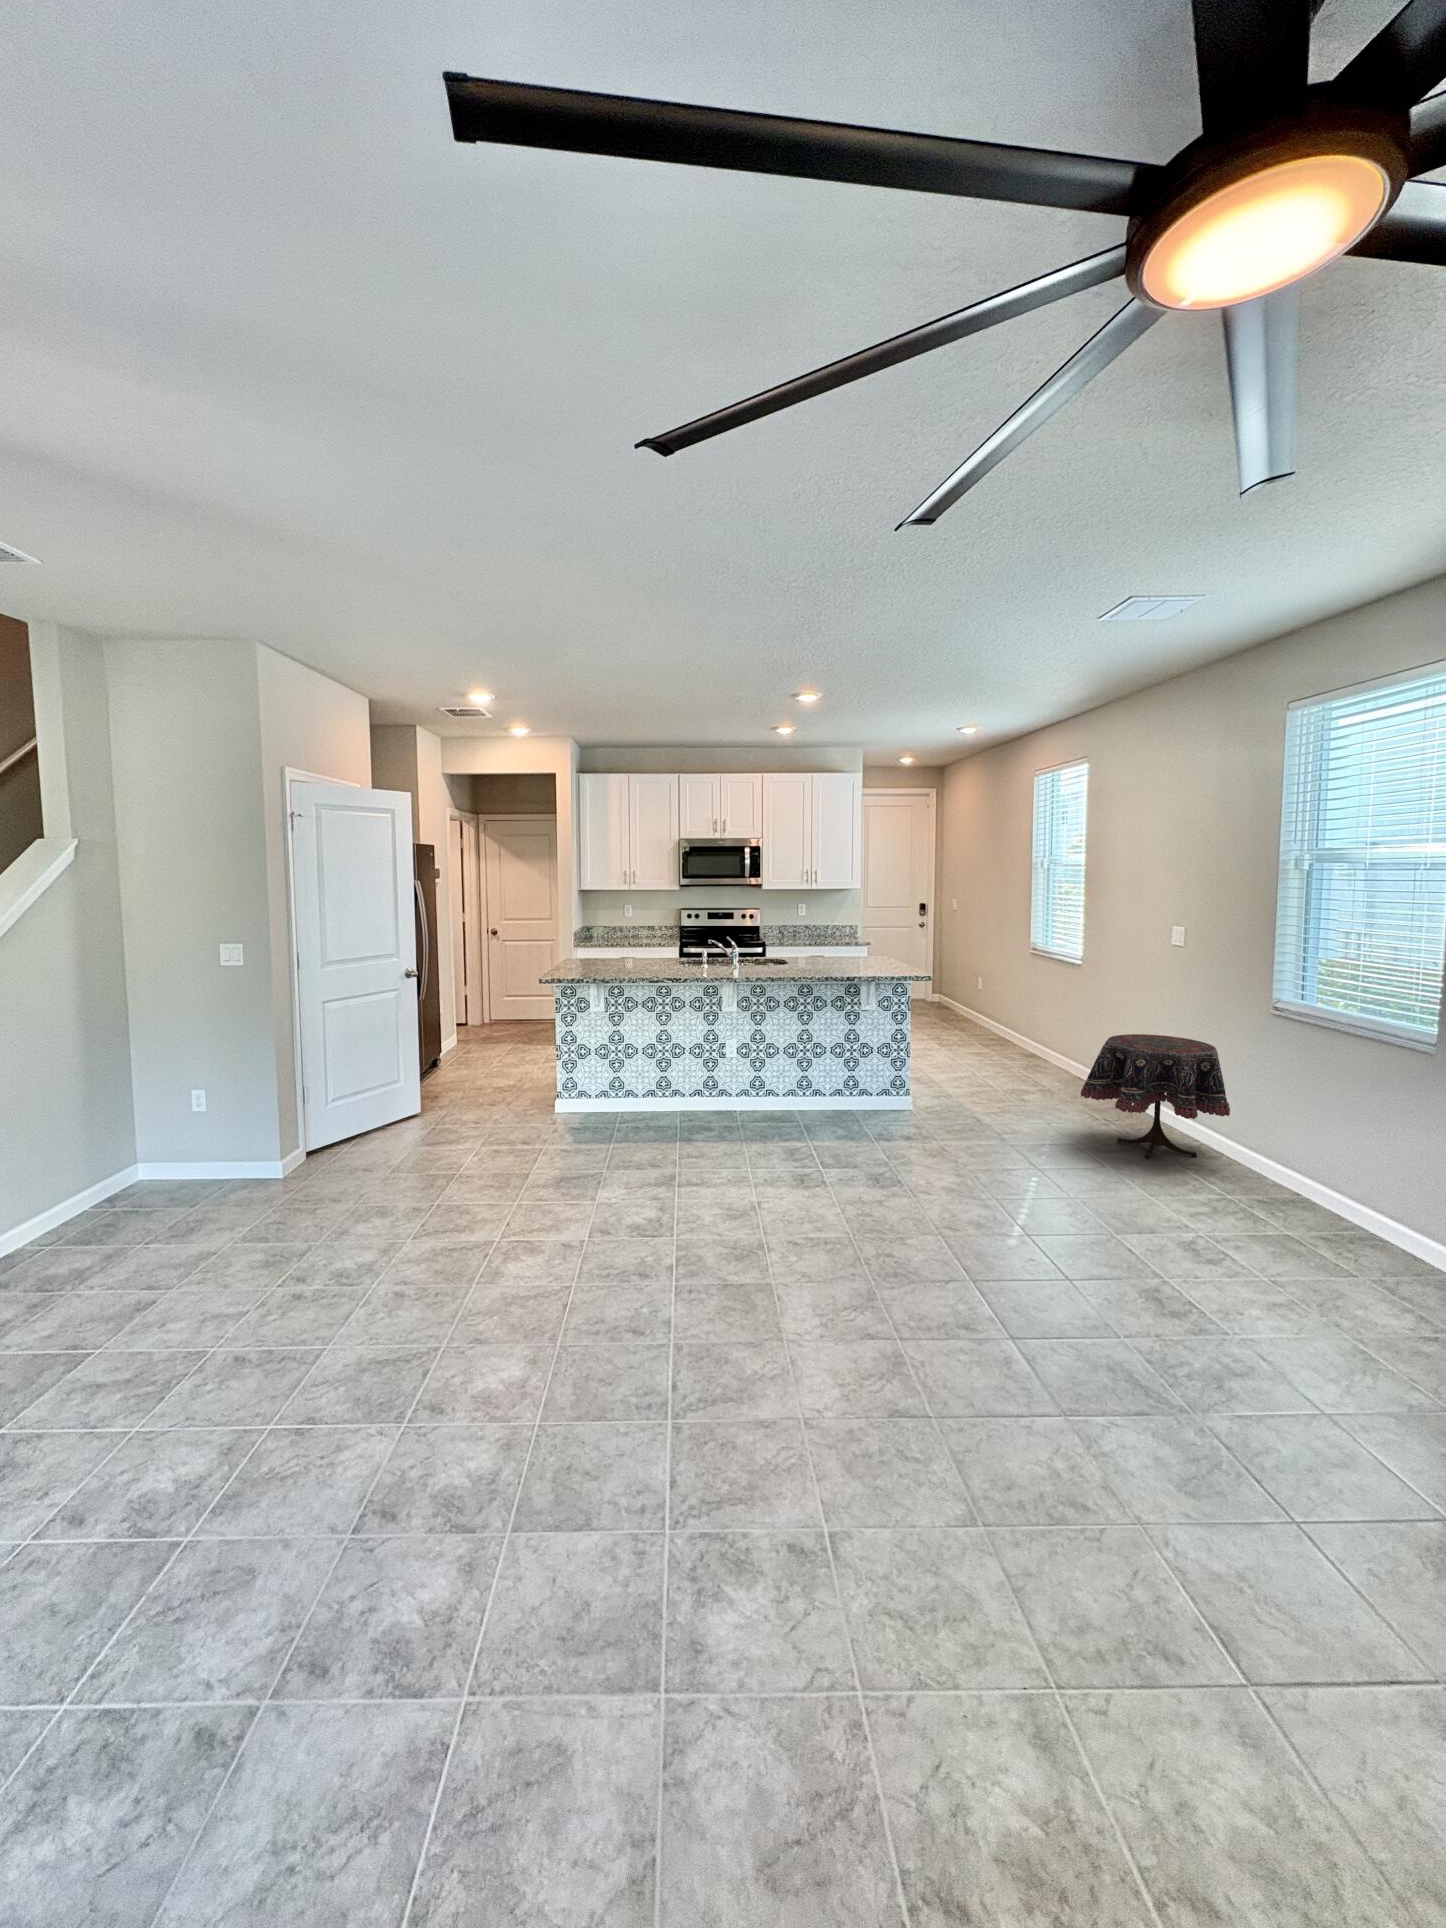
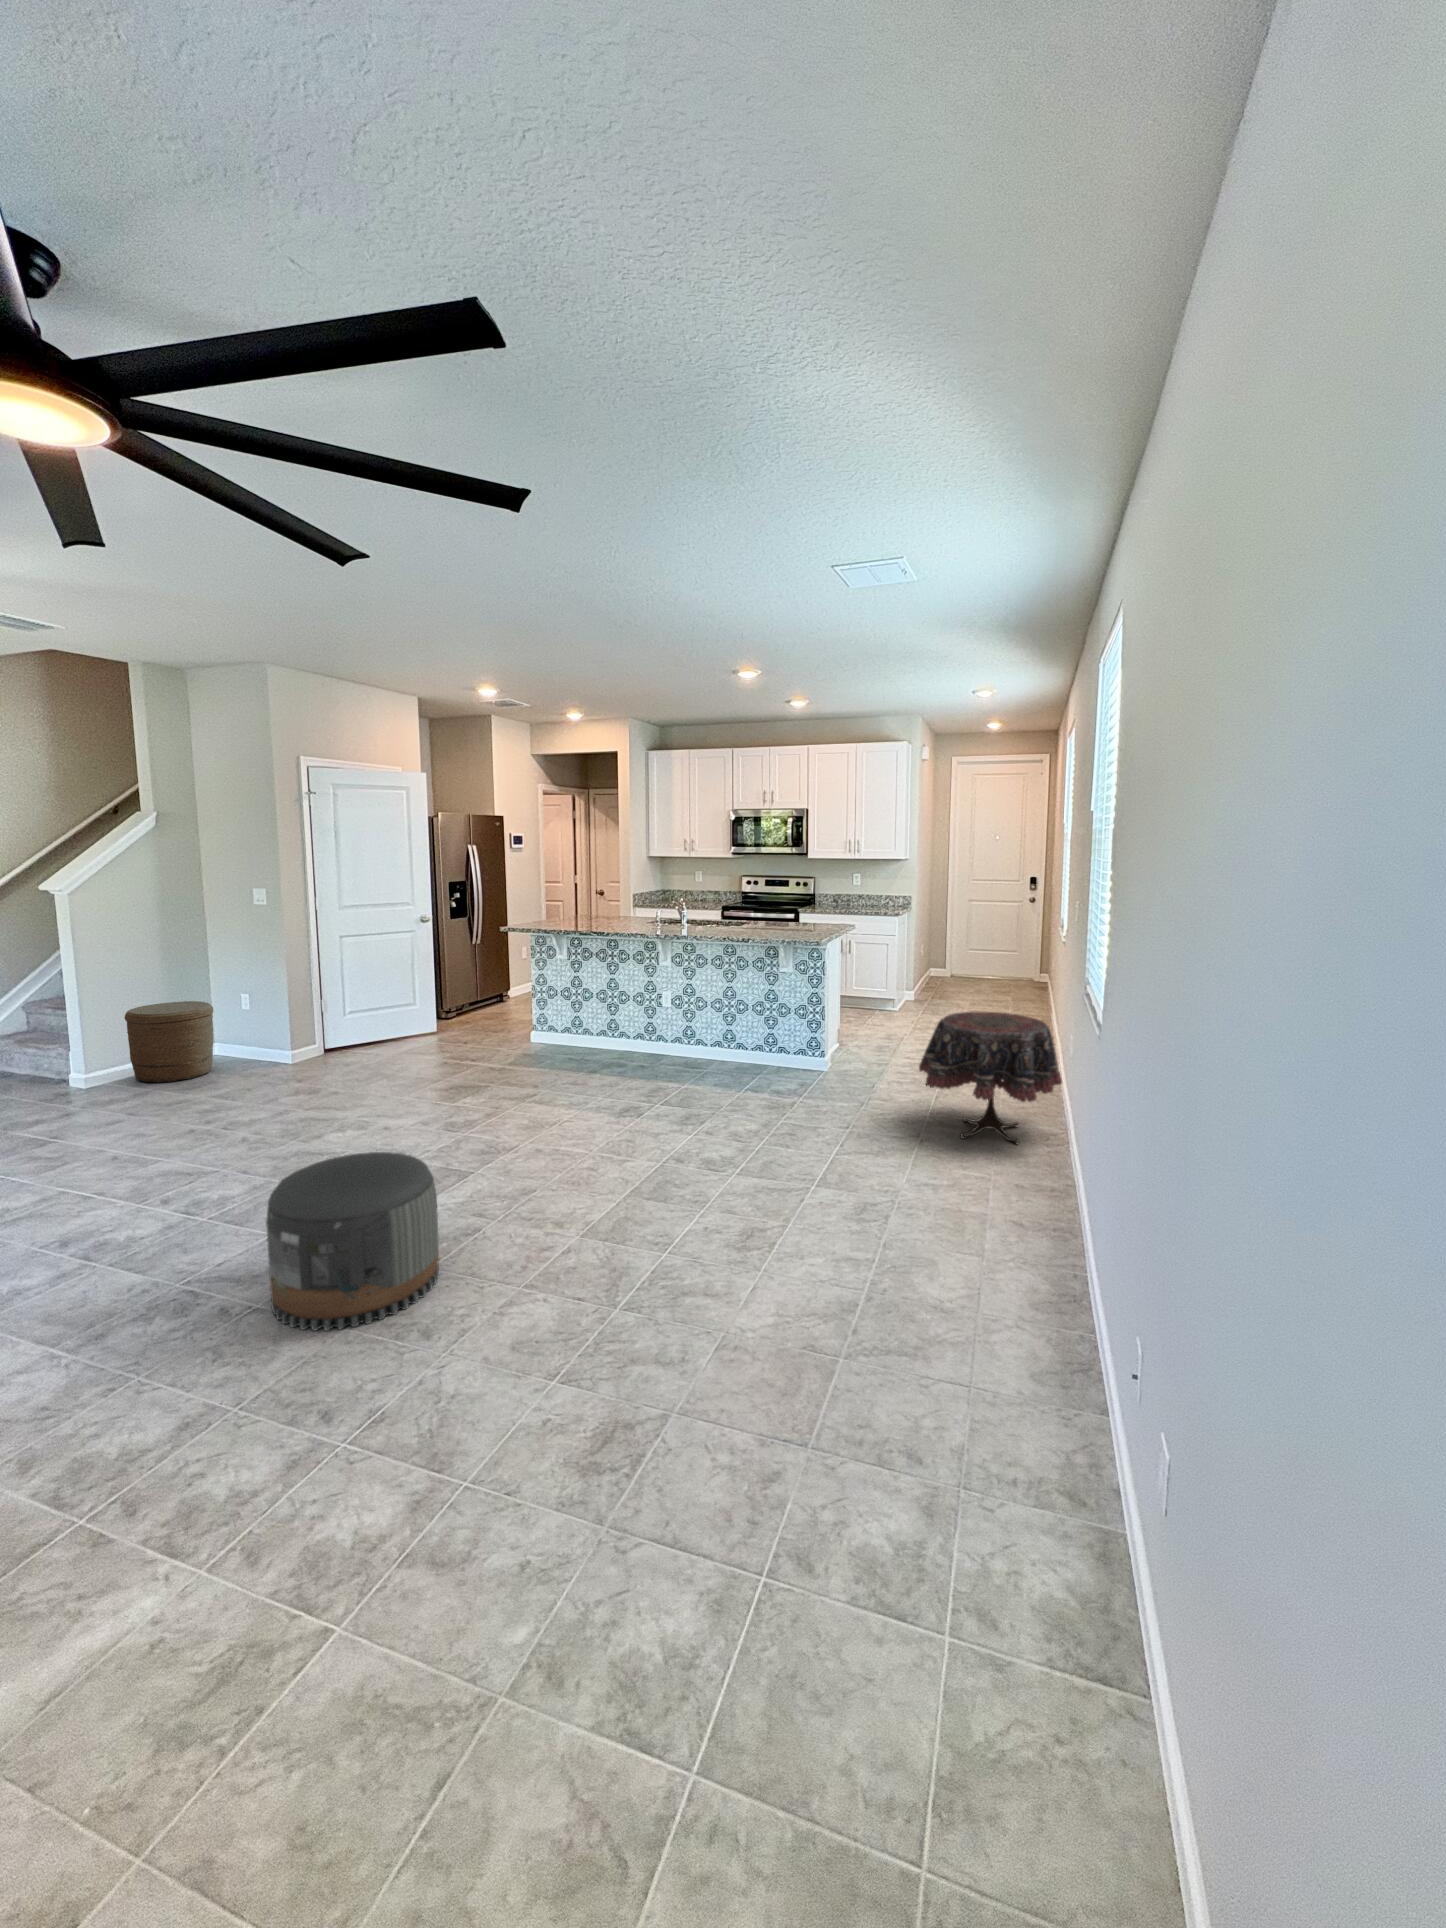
woven basket: none [56,1107,185,1235] -> present [124,1001,213,1083]
pouf: none [841,1263,1043,1511] -> present [266,1152,439,1331]

